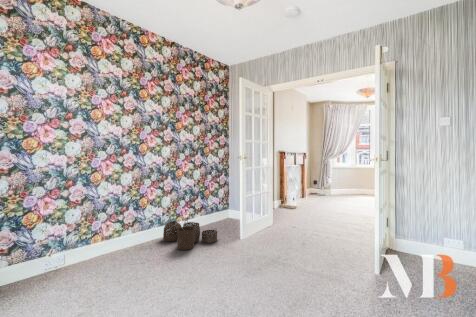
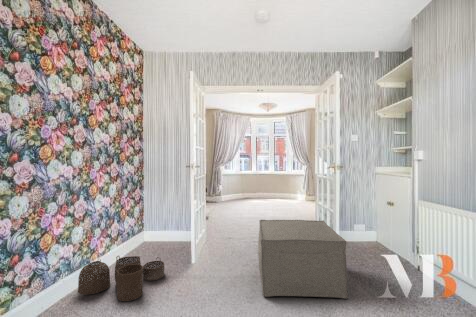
ottoman: none [264,210,360,296] -> present [258,220,348,299]

